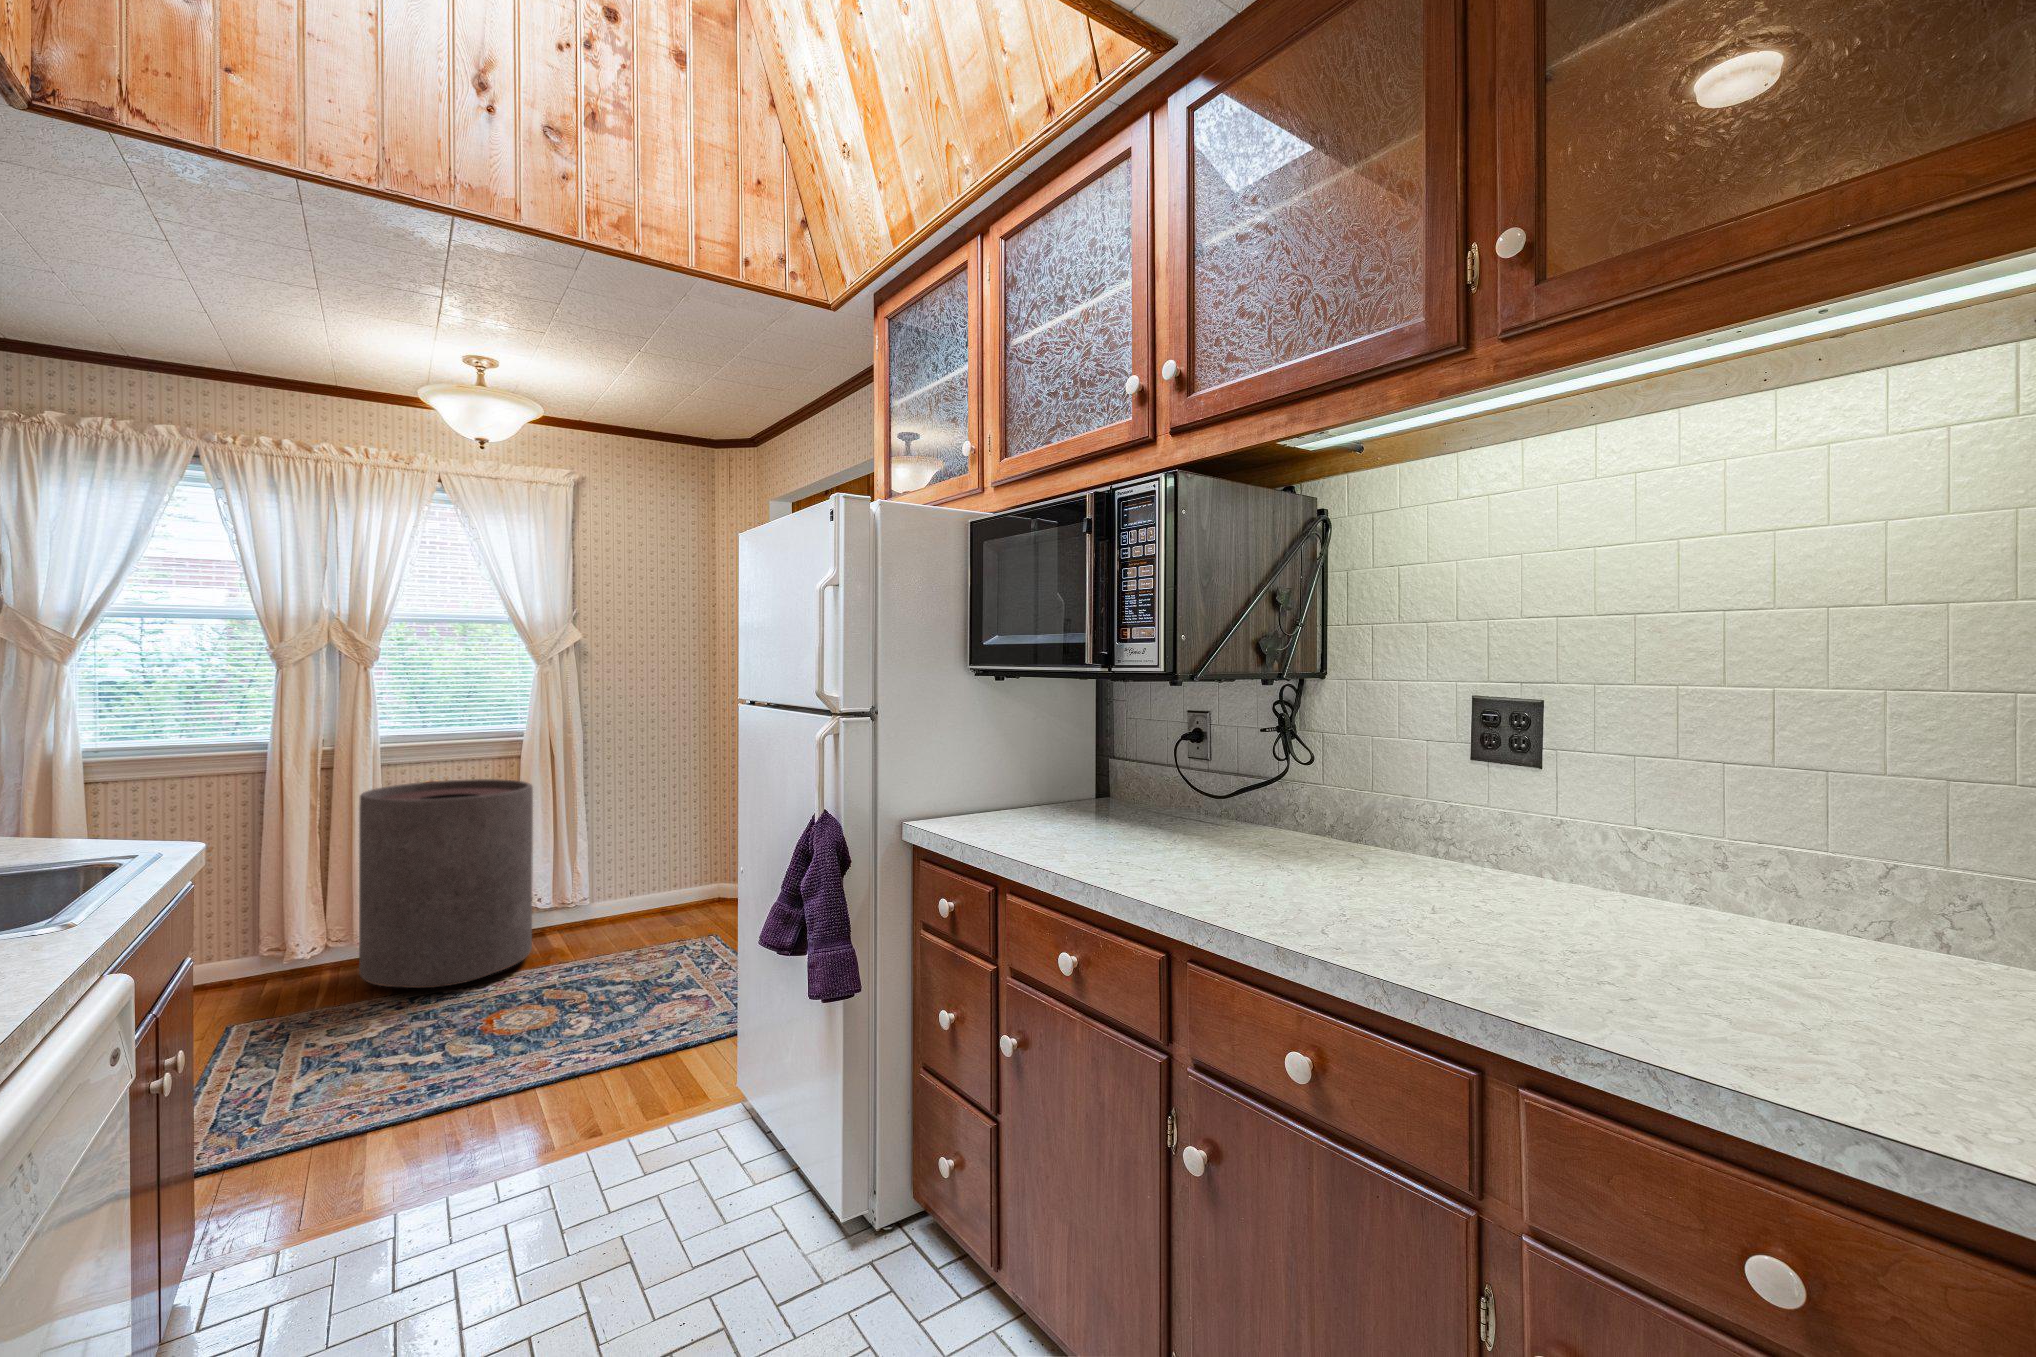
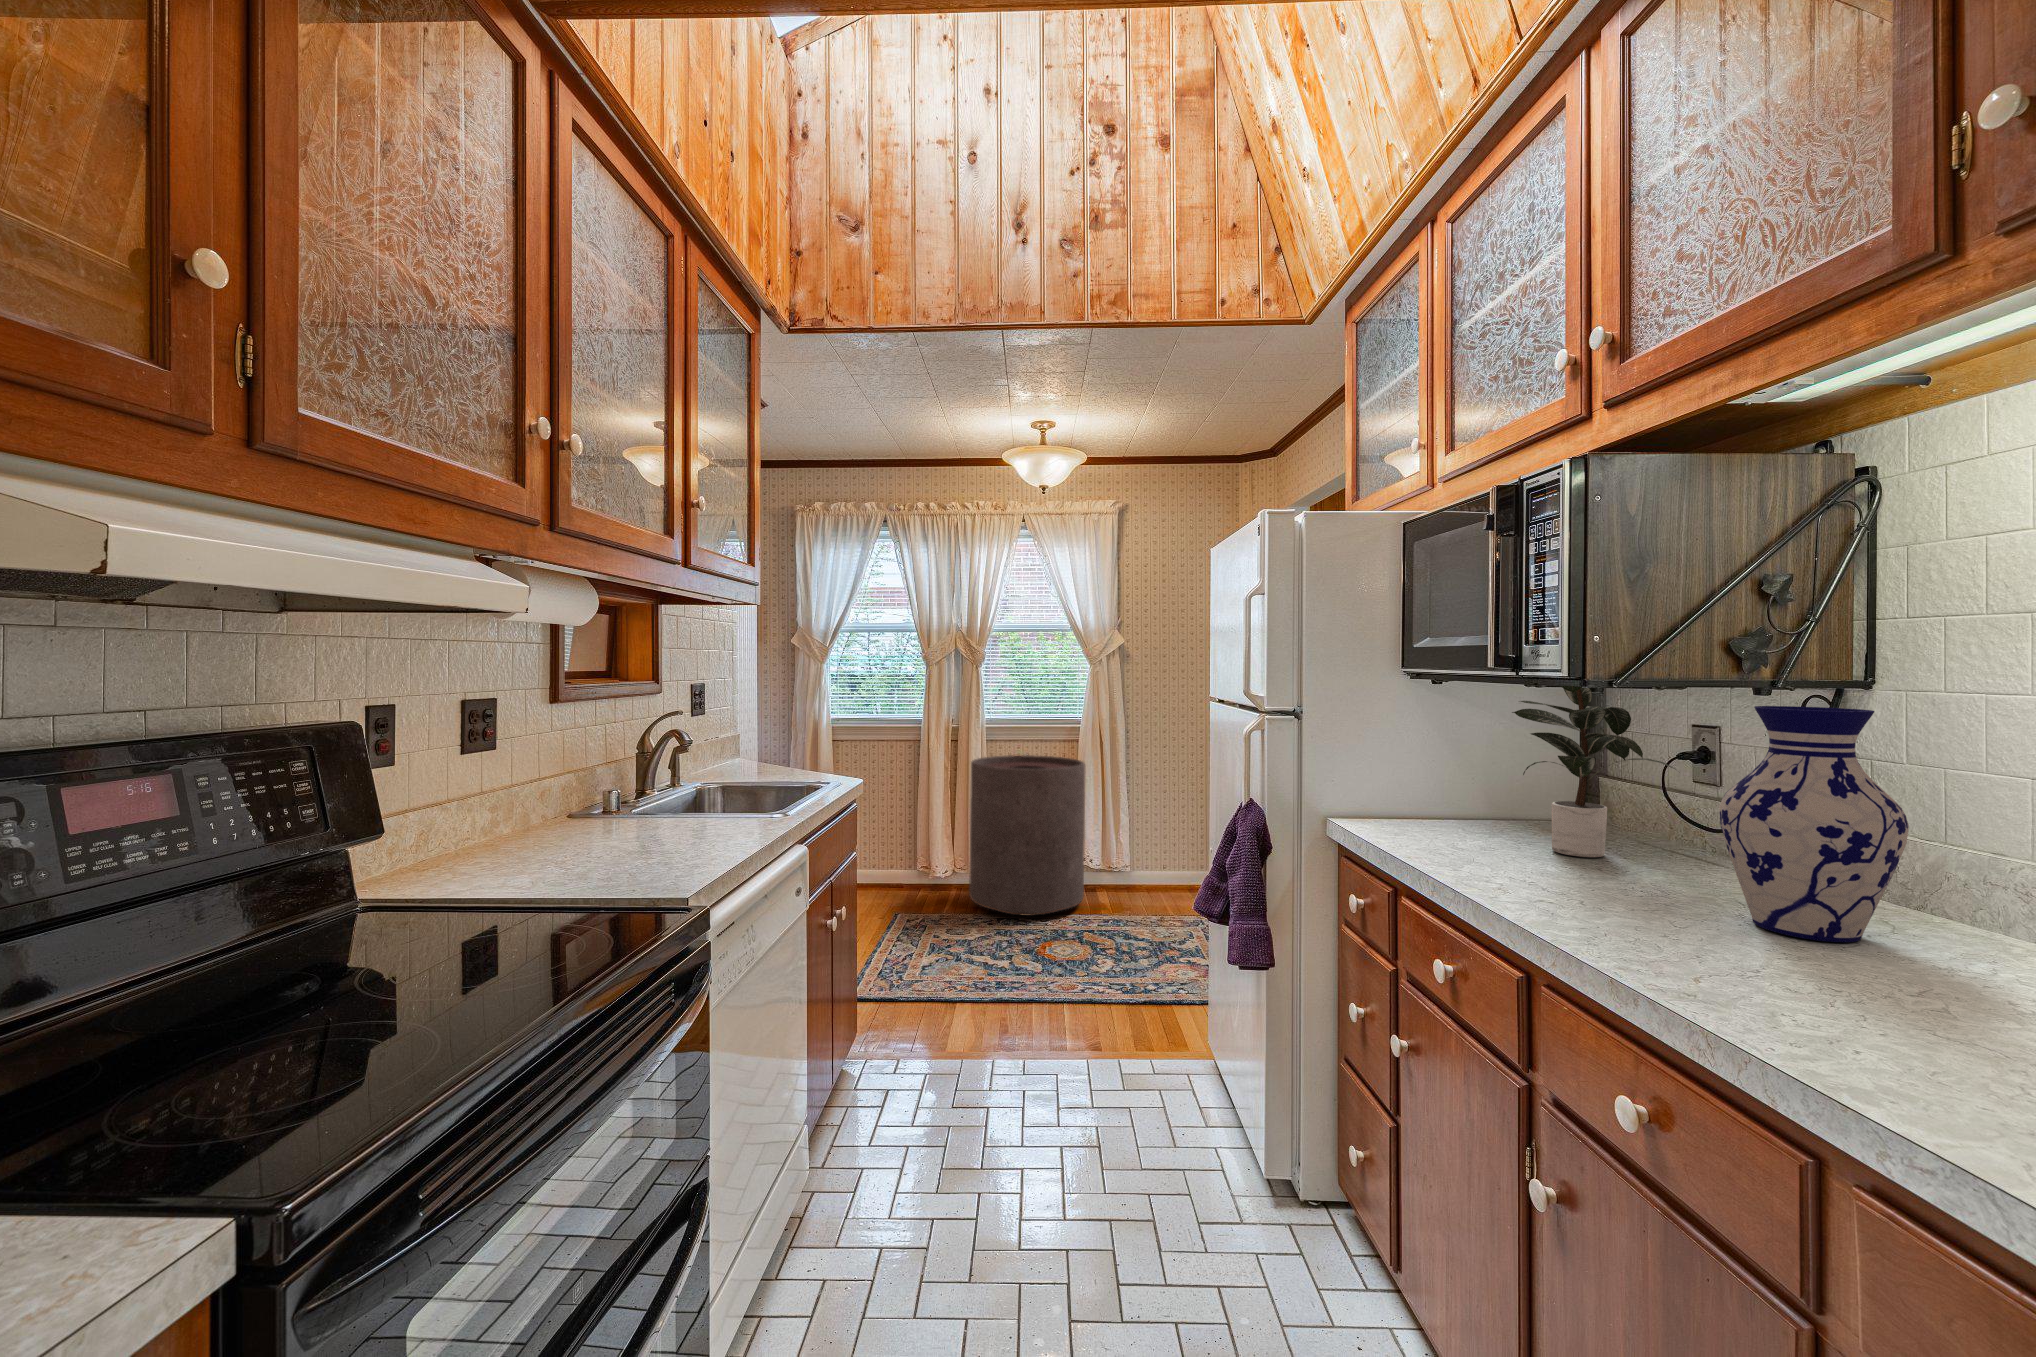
potted plant: none [1061,665,1220,834] -> present [1512,686,1676,857]
vase: none [1276,696,1396,882] -> present [1719,706,1909,942]

